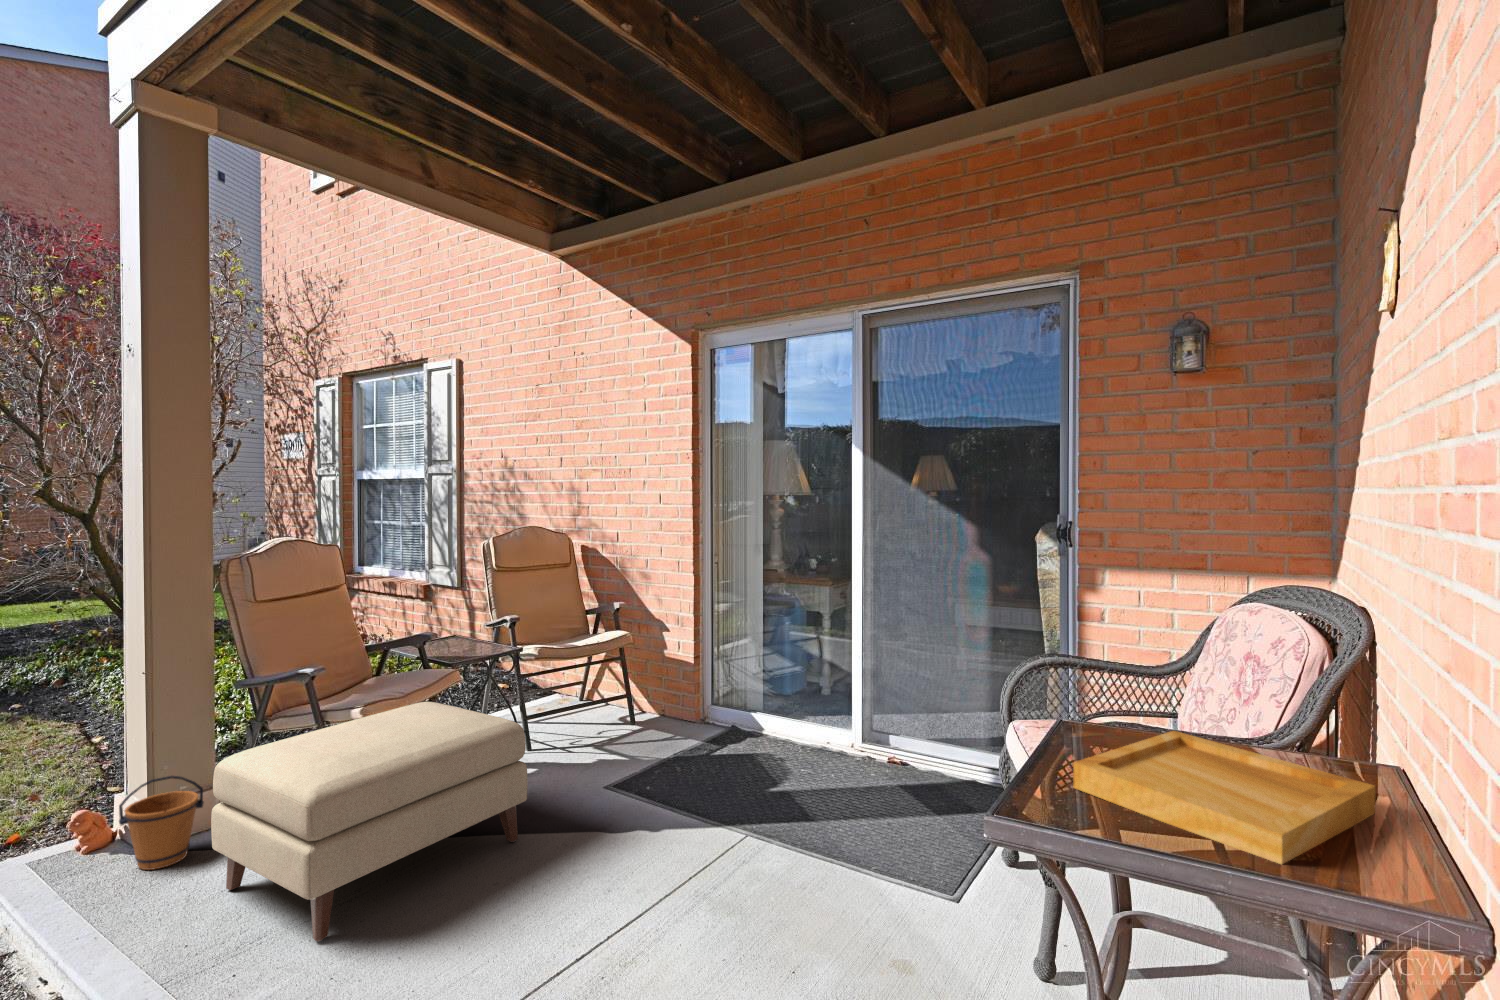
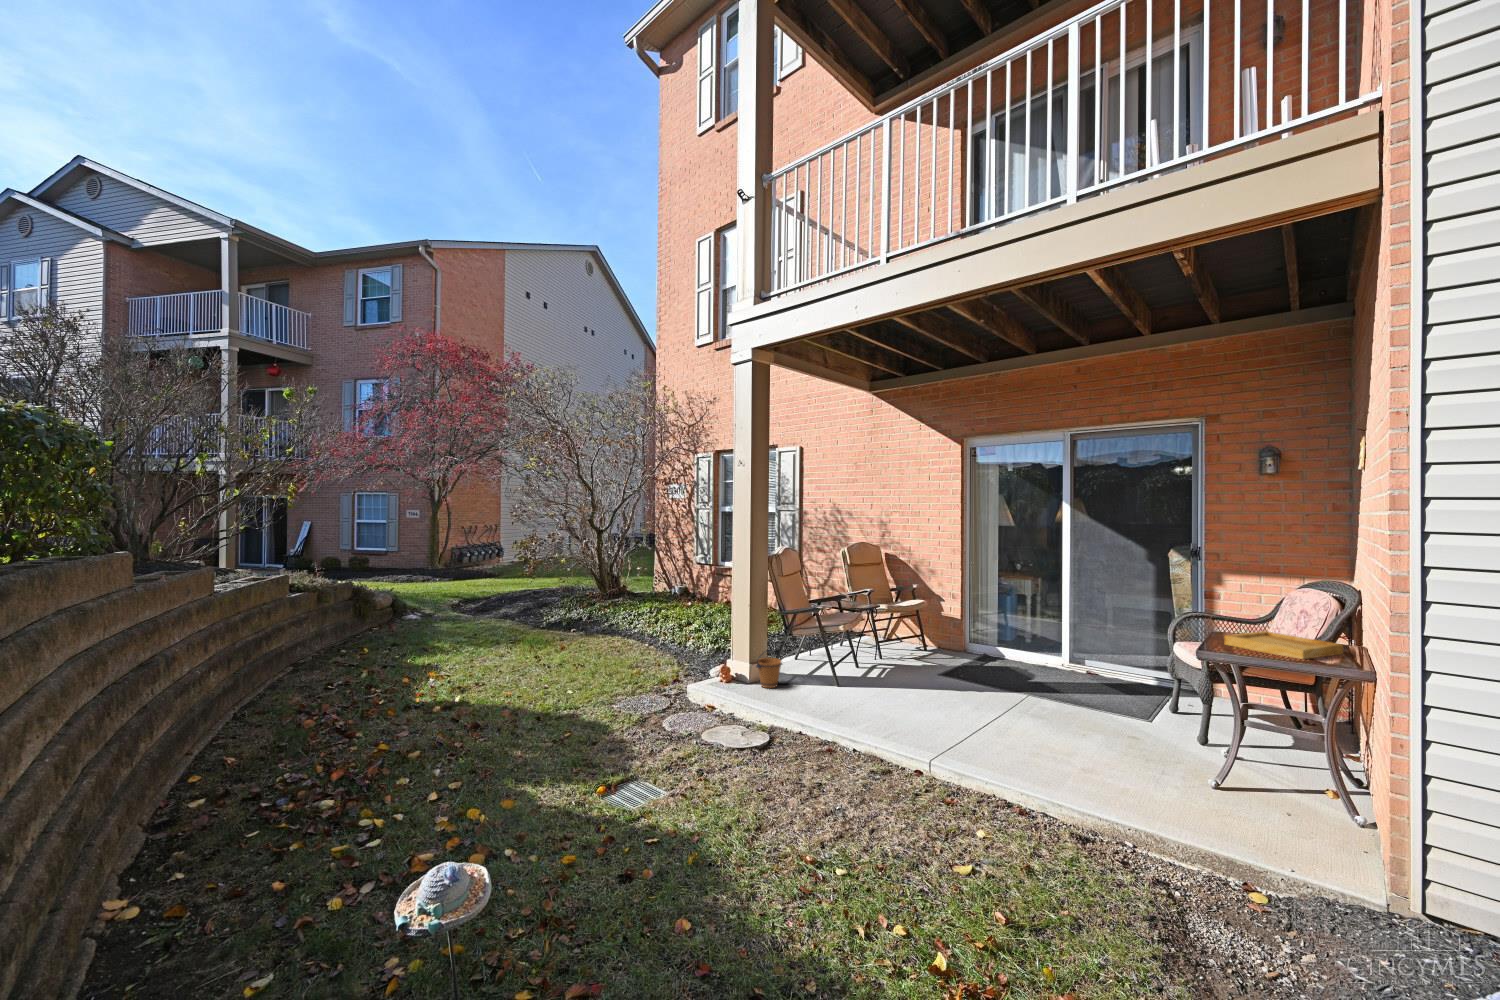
ottoman: present [211,702,527,941] -> none [807,626,923,712]

